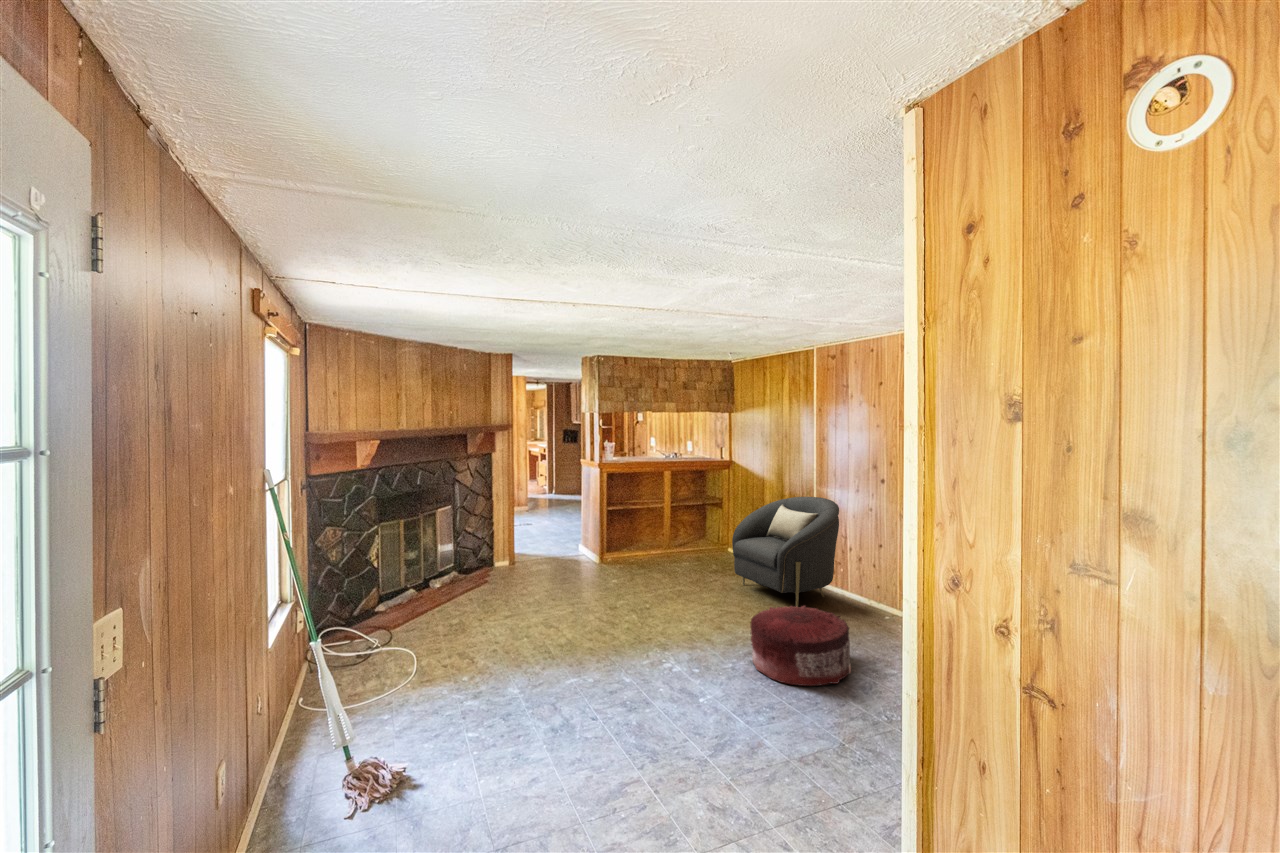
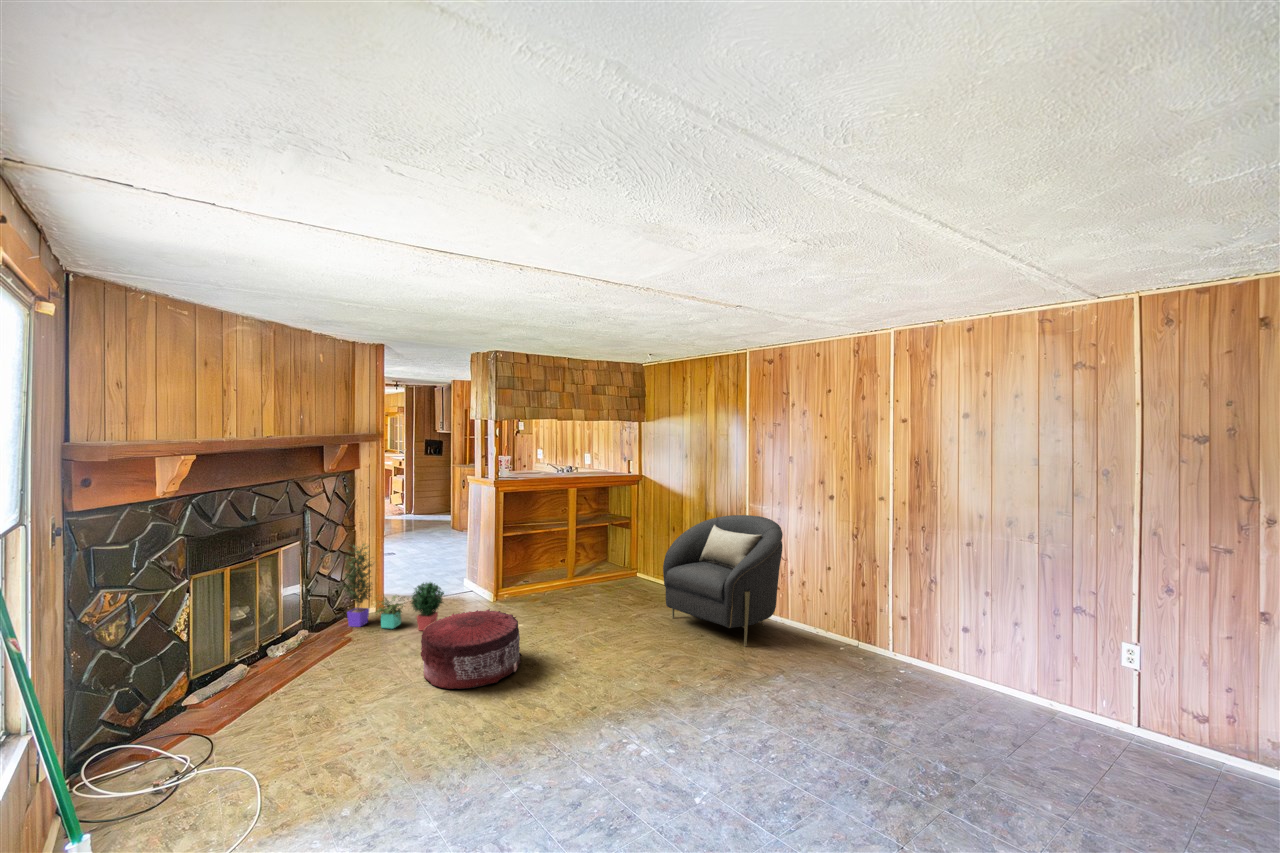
potted plant: none [482,510,555,580] -> present [343,544,444,630]
pouf: present [750,606,851,686] -> present [421,609,522,689]

